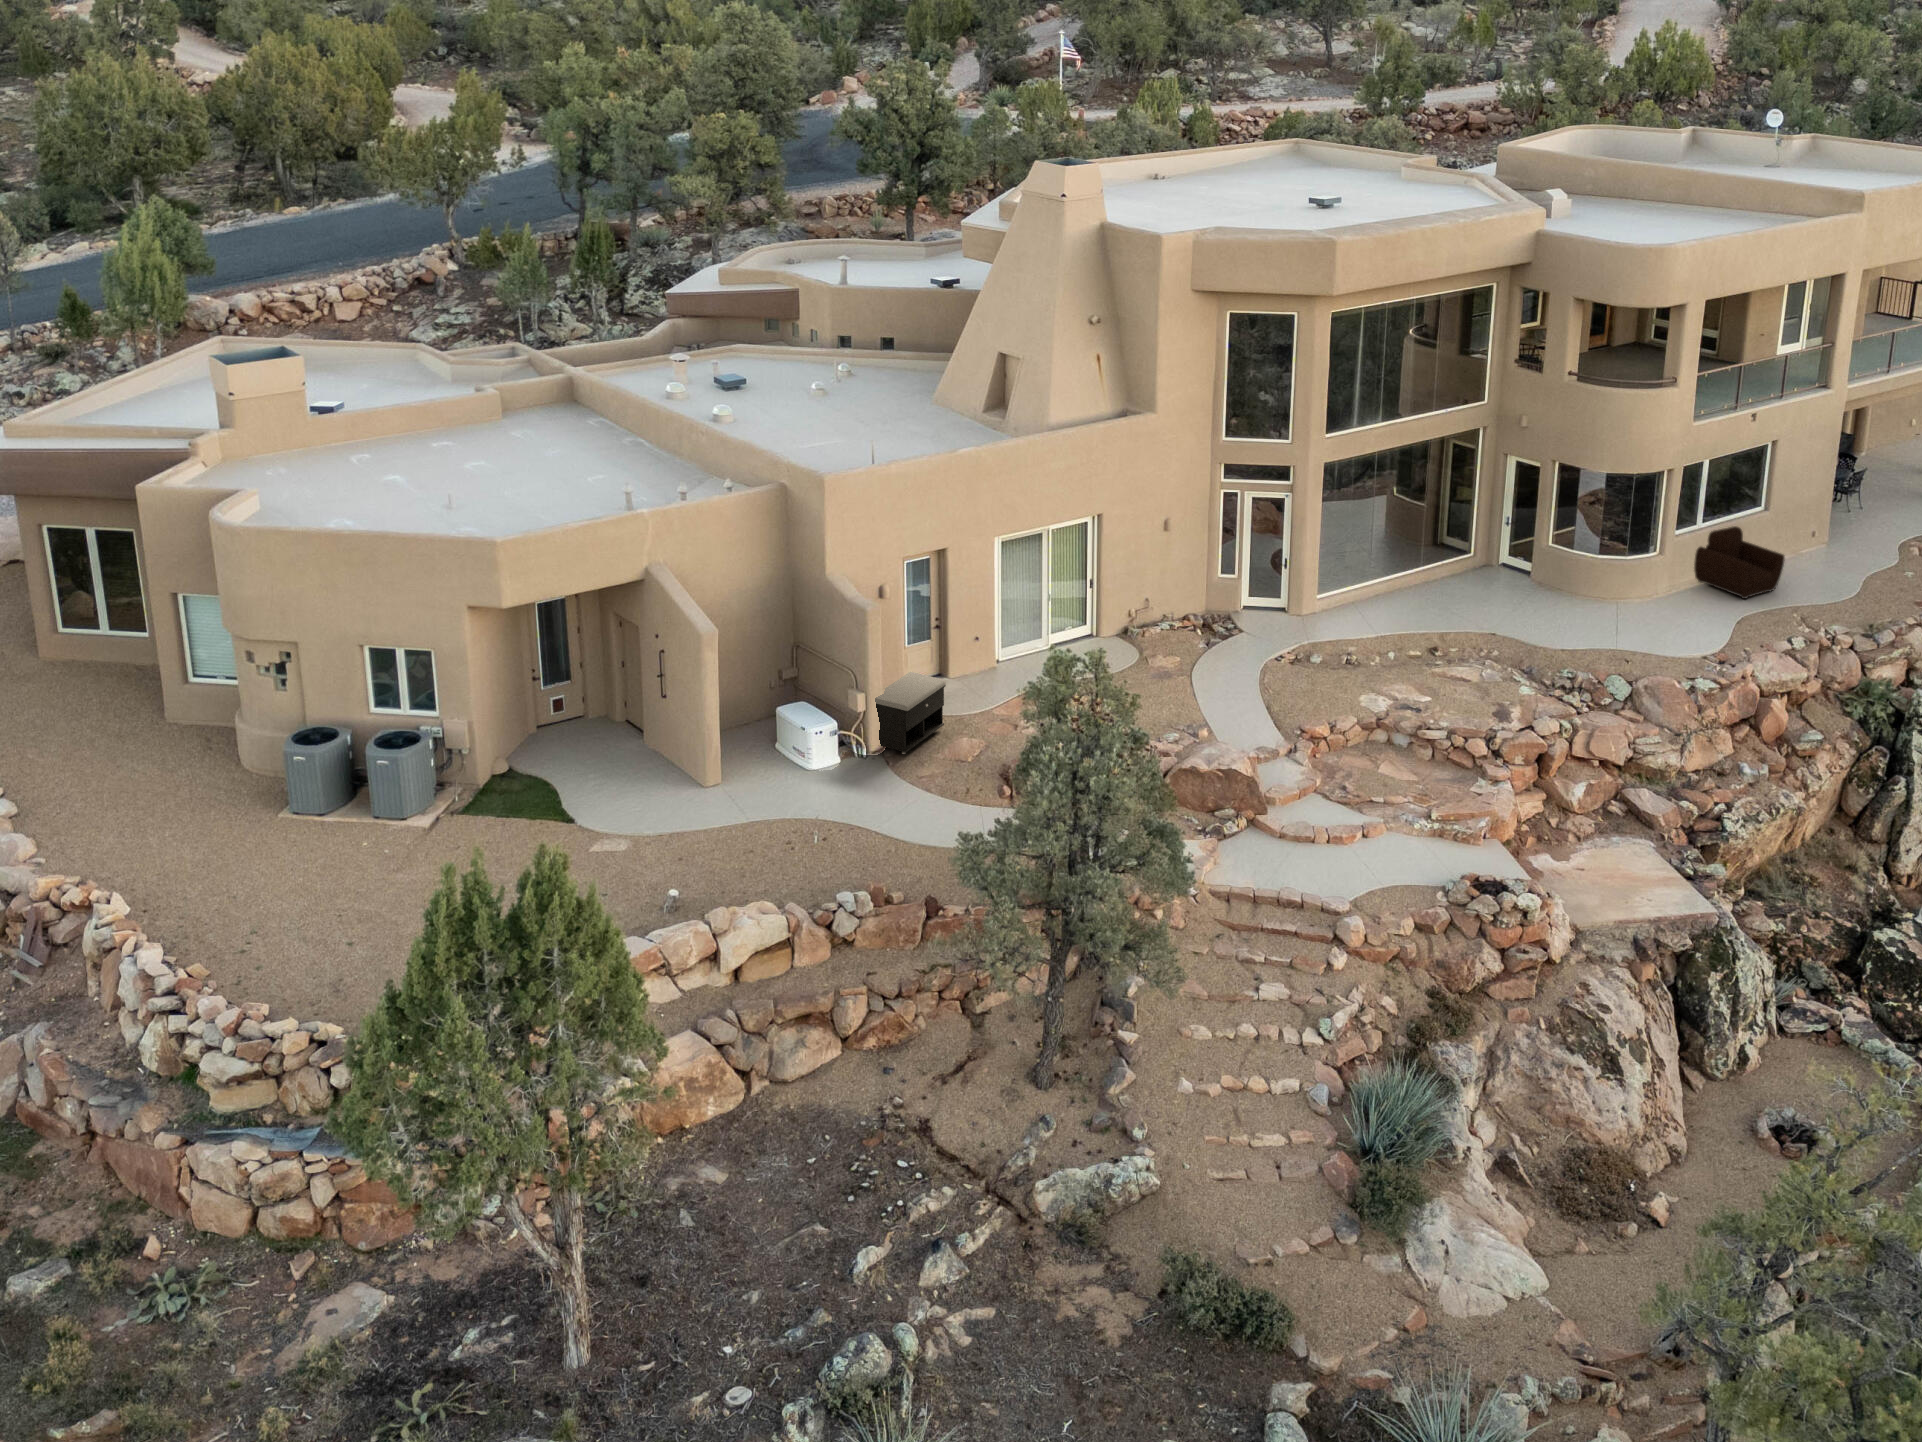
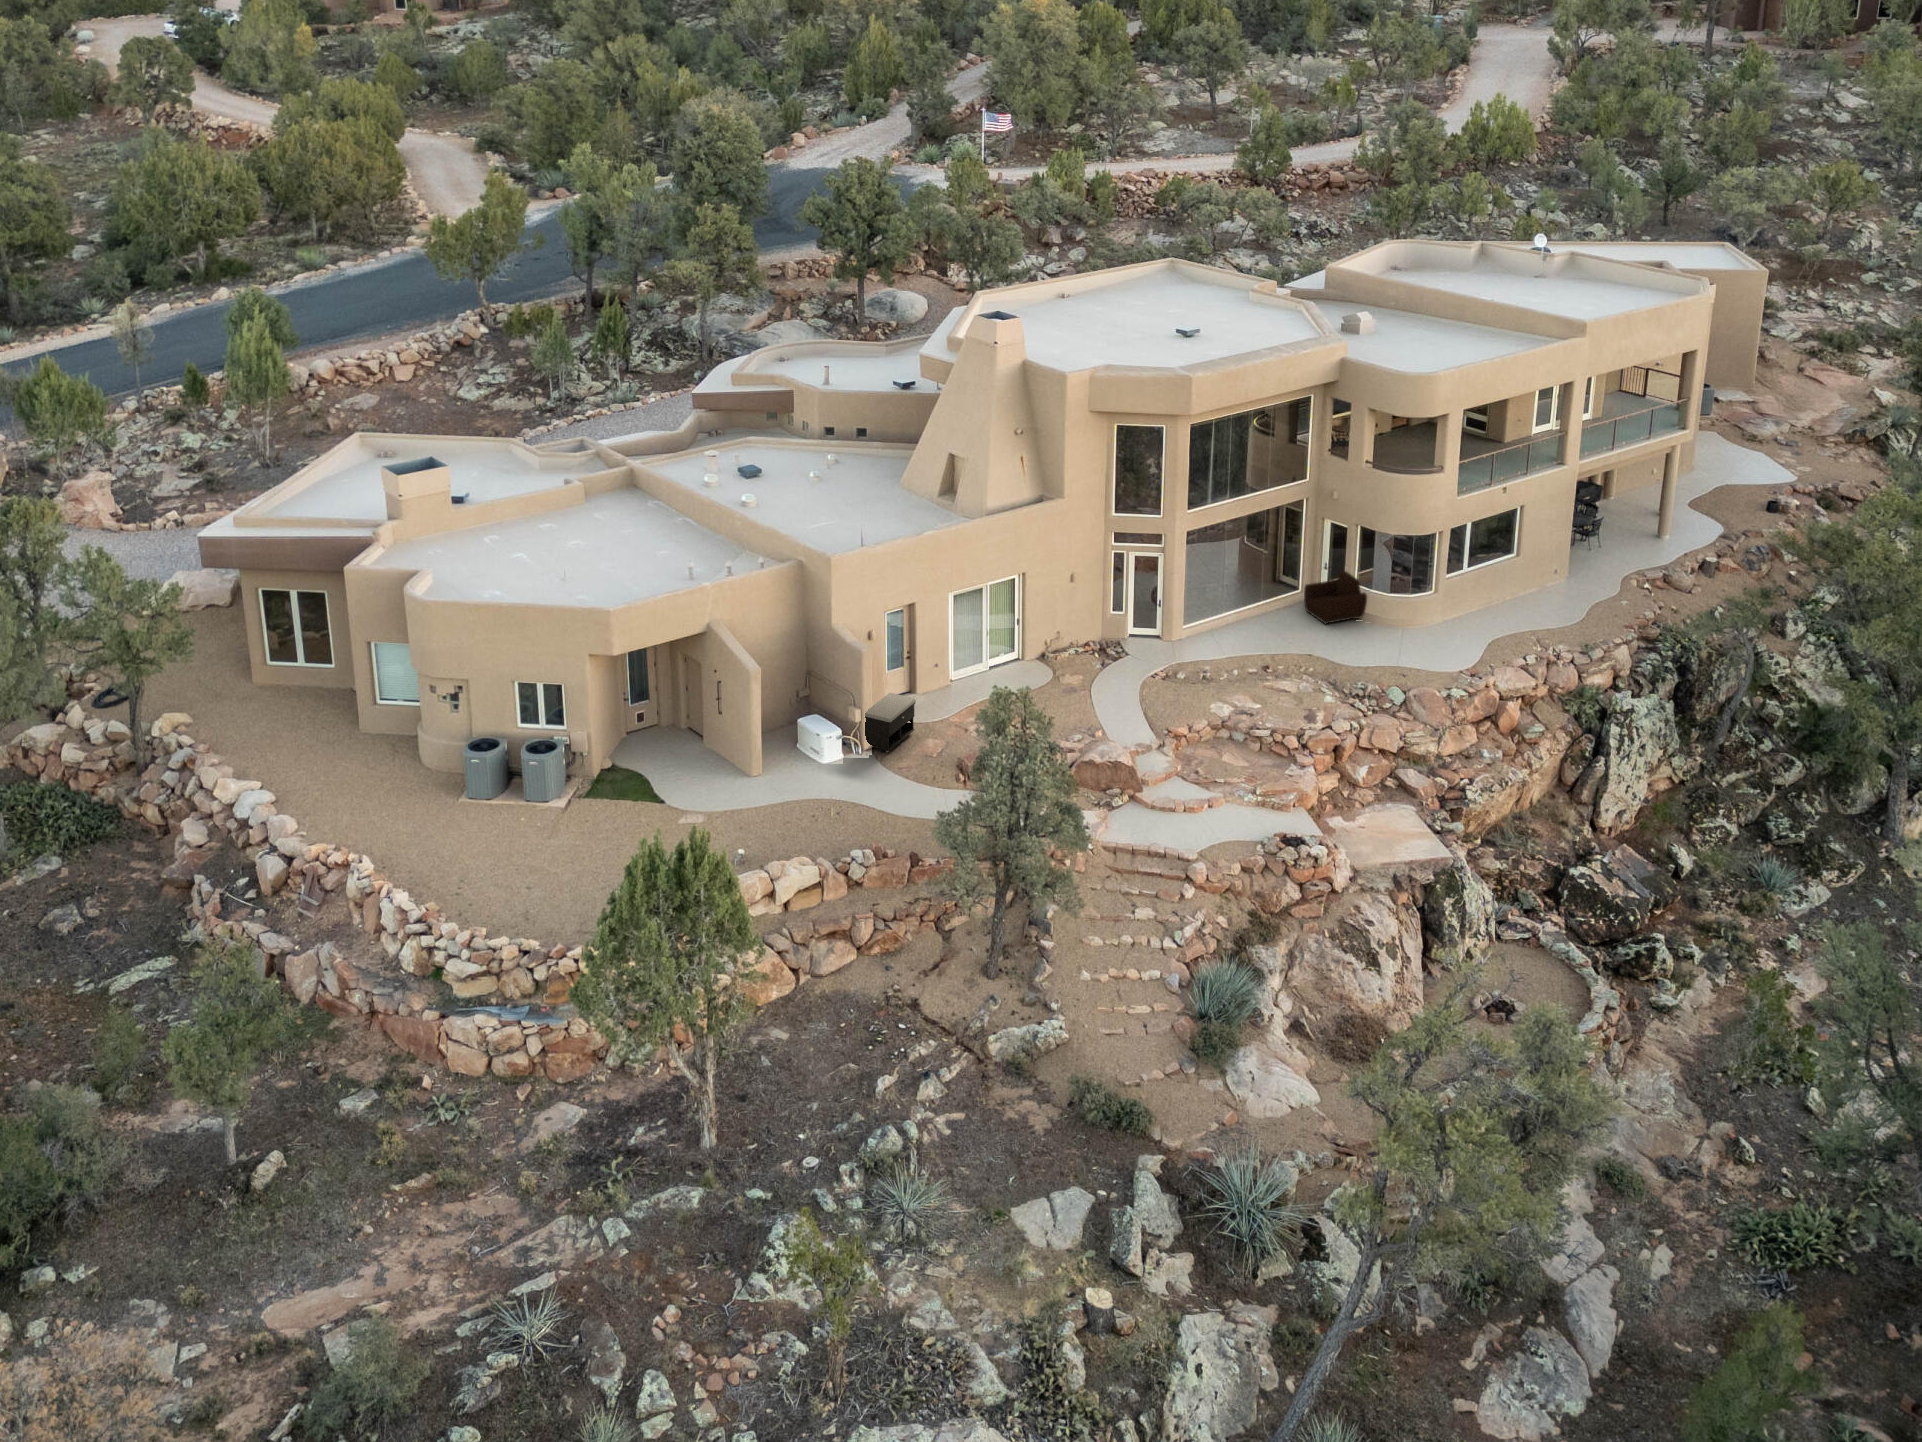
armchair: present [1694,526,1785,599] -> present [1304,571,1367,624]

